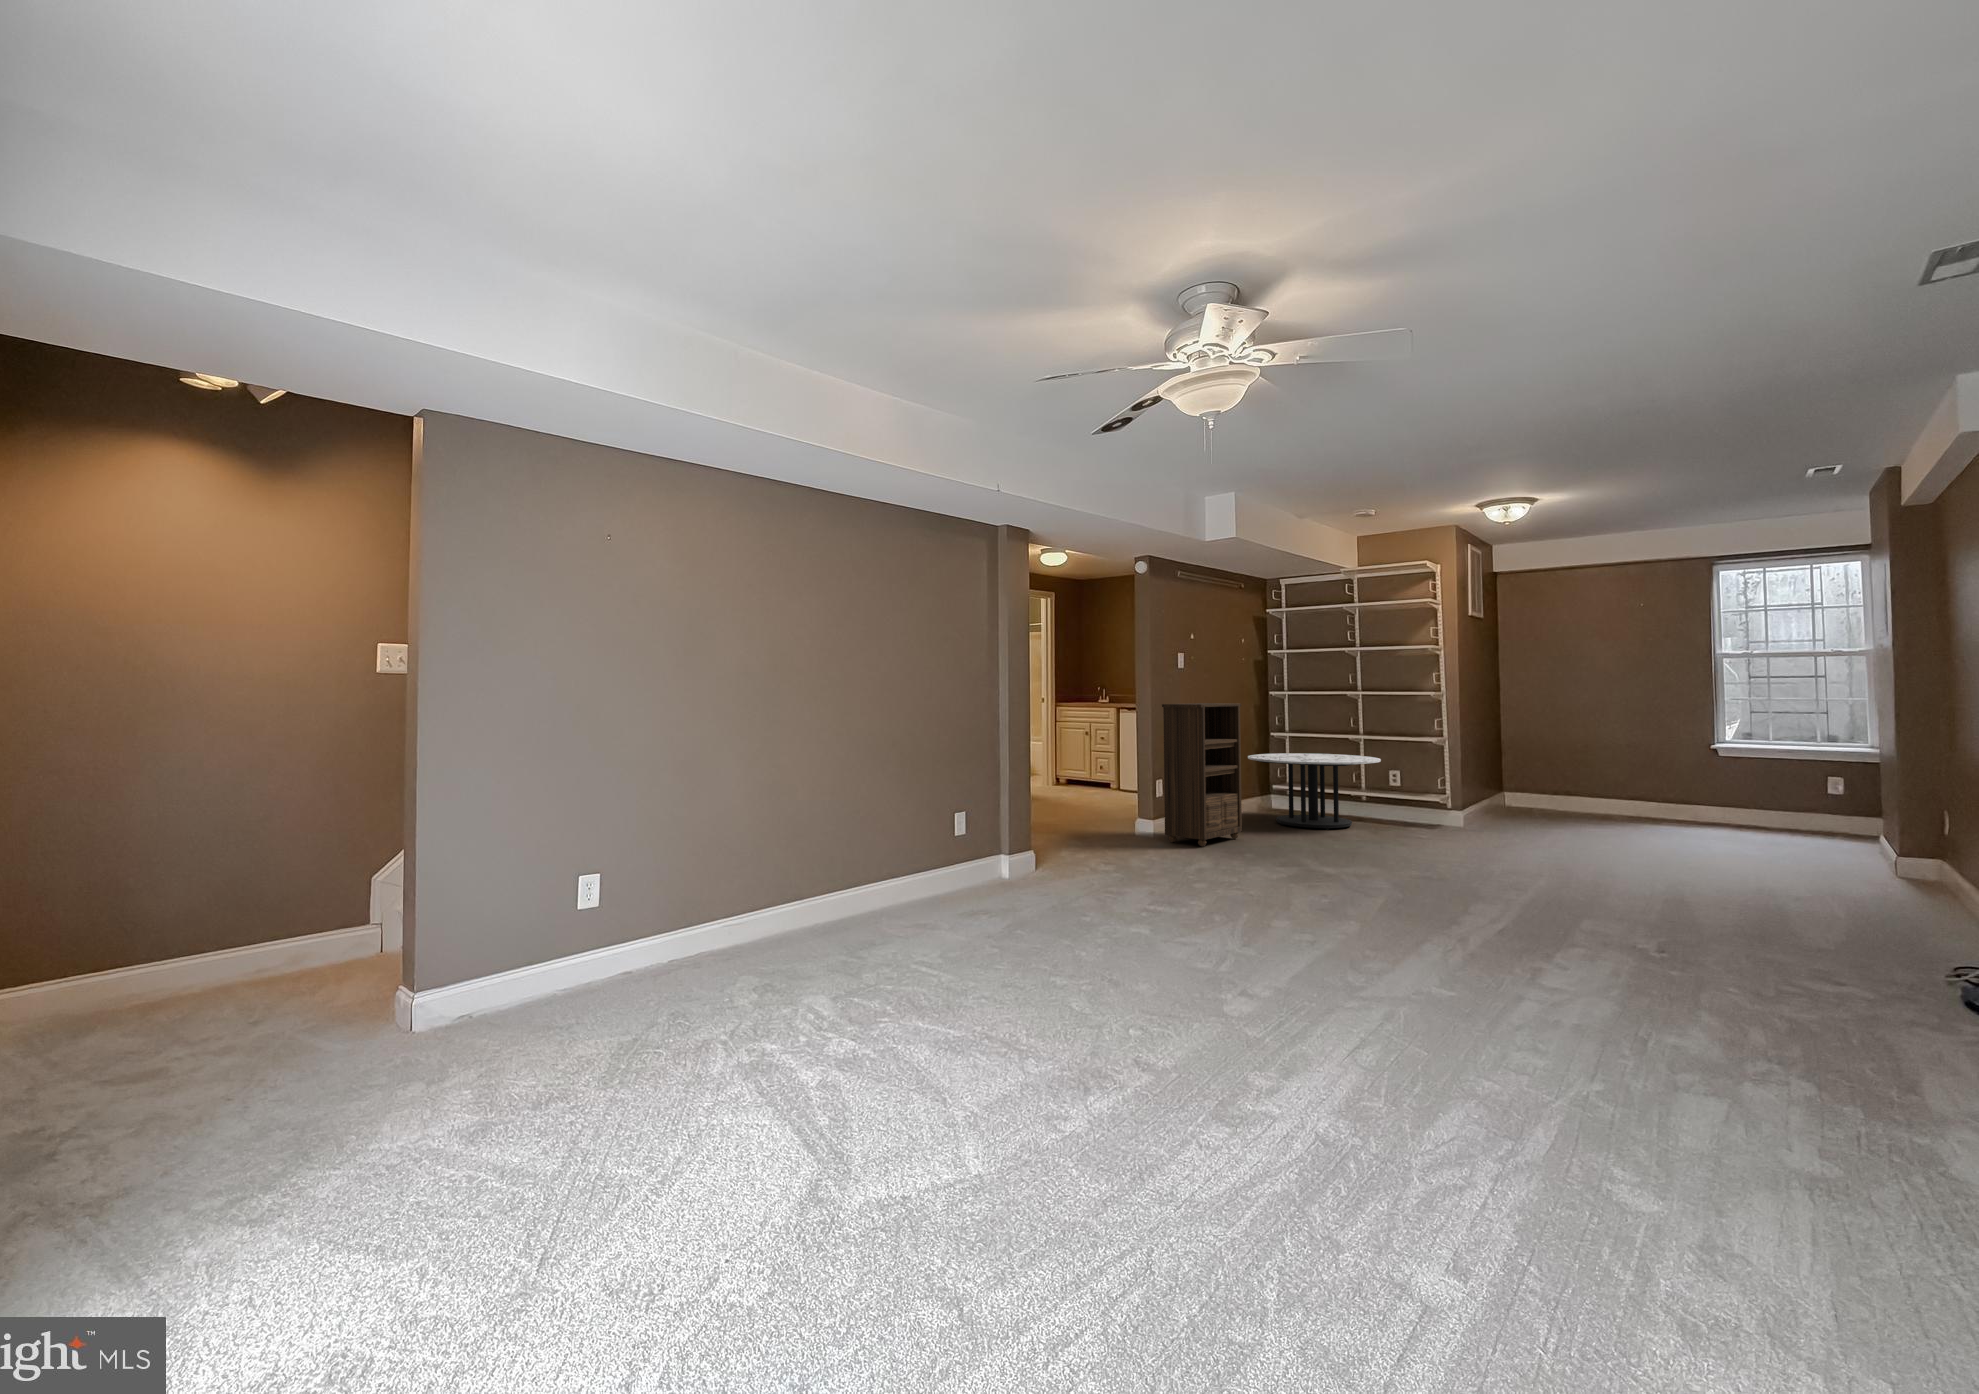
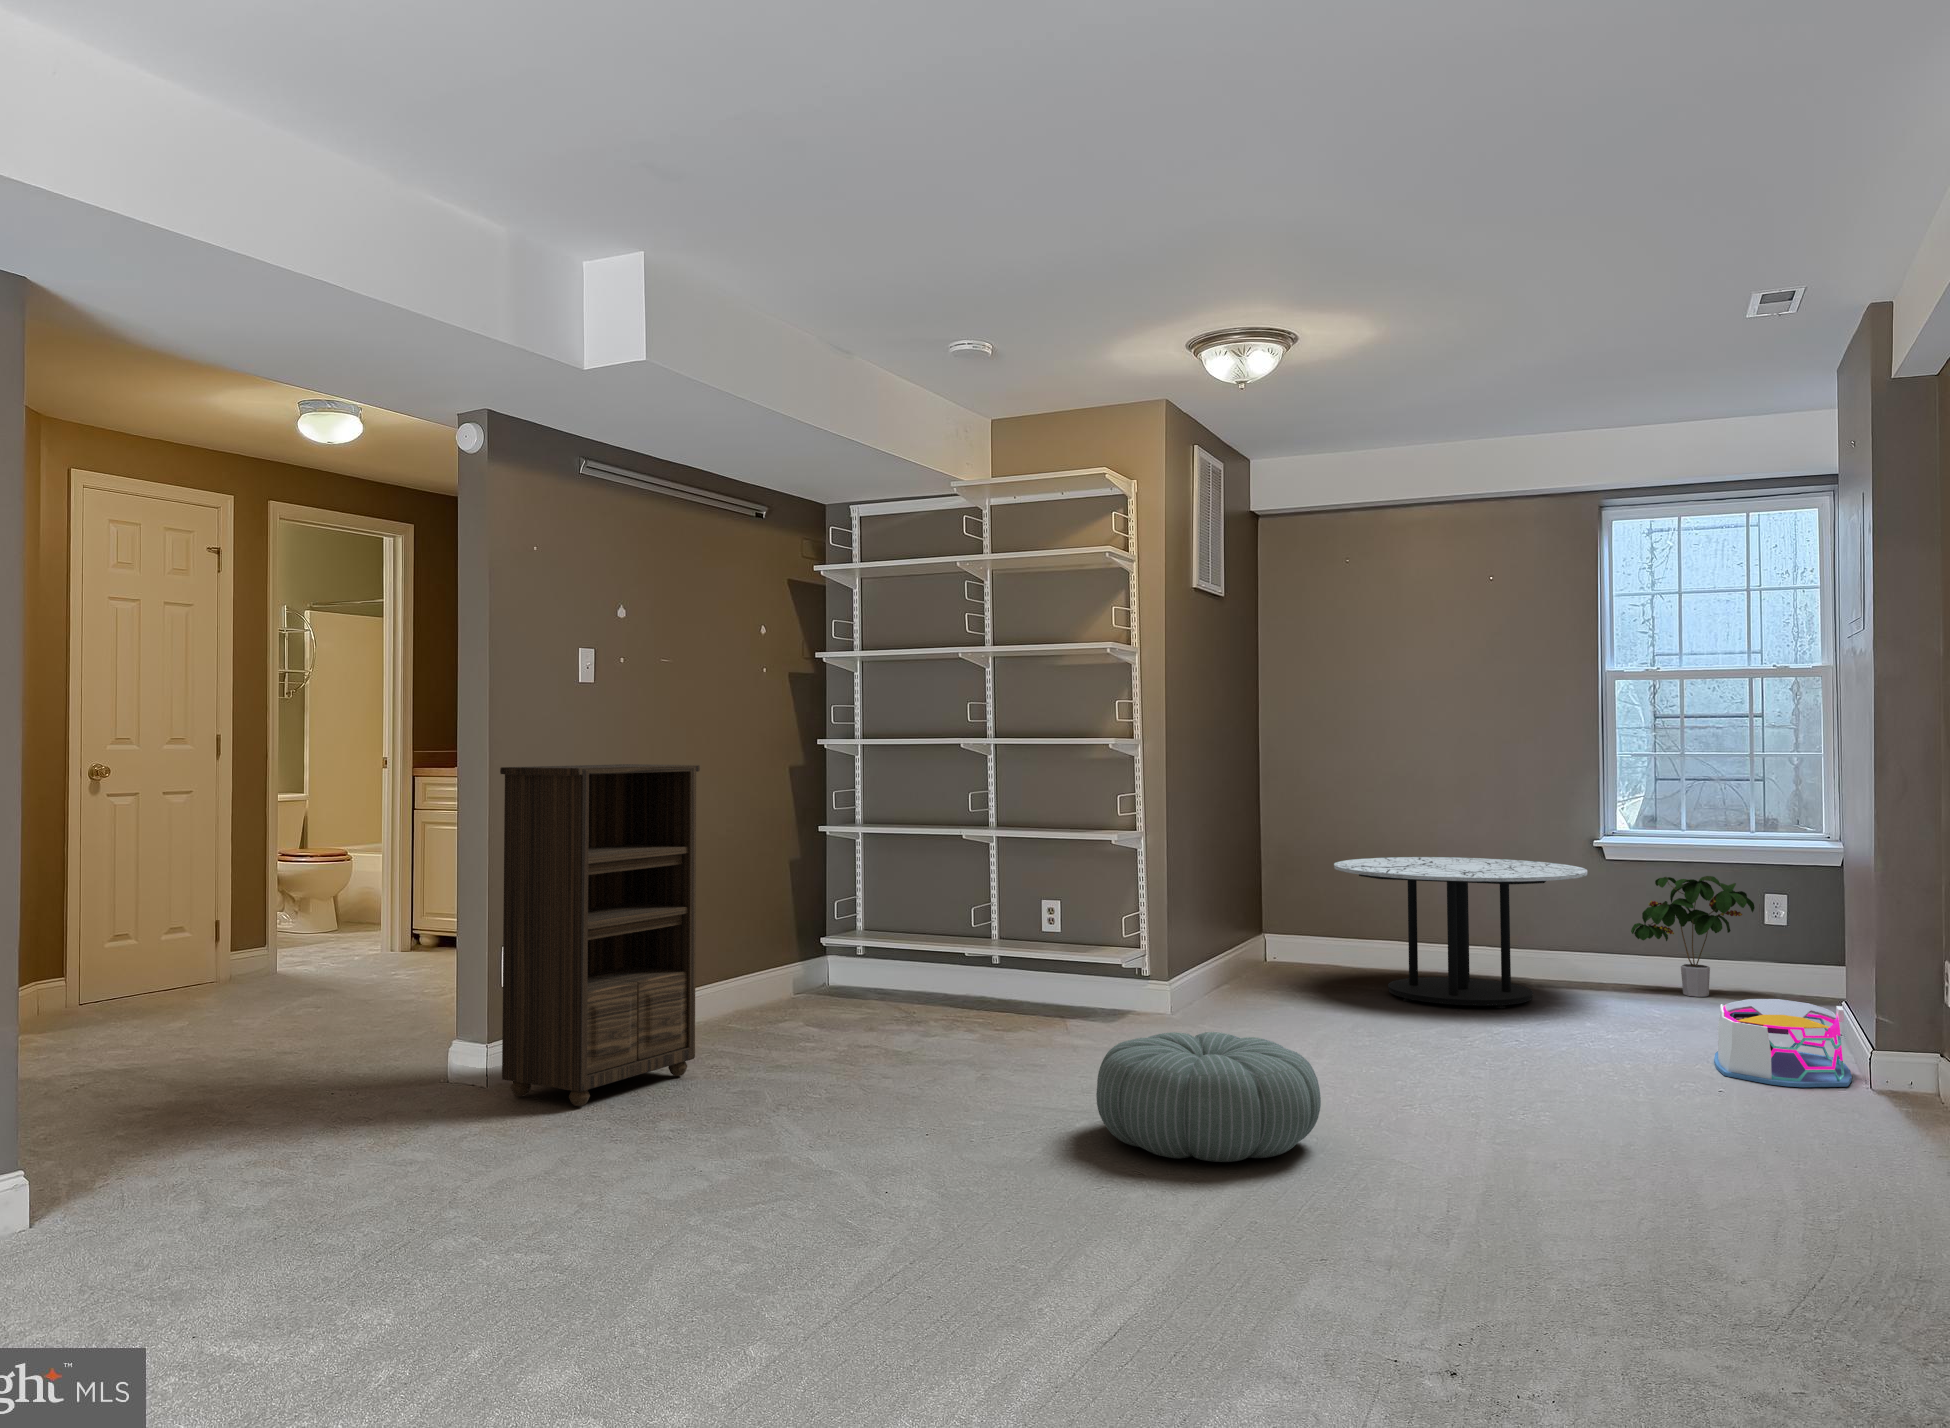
coffee table: present [1248,753,1381,830] -> present [1334,857,1587,1008]
potted plant: none [1736,765,1819,831] -> present [1631,876,1755,997]
pouf: none [1452,824,1571,879] -> present [1096,1032,1321,1162]
storage bin: none [1792,826,1882,870] -> present [1714,999,1852,1087]

